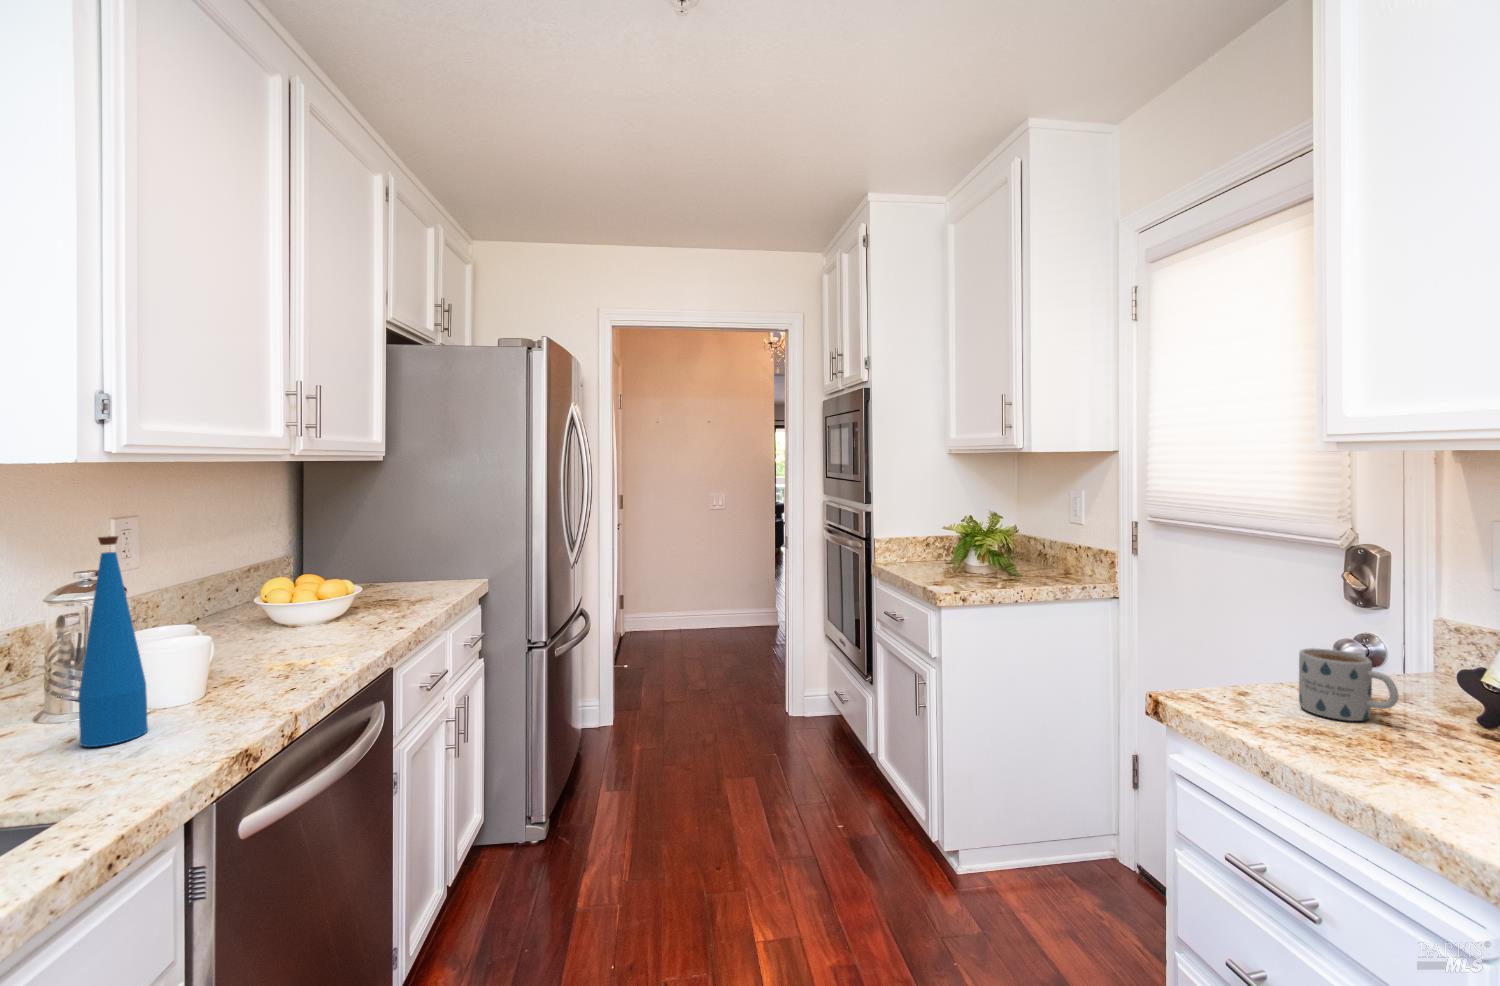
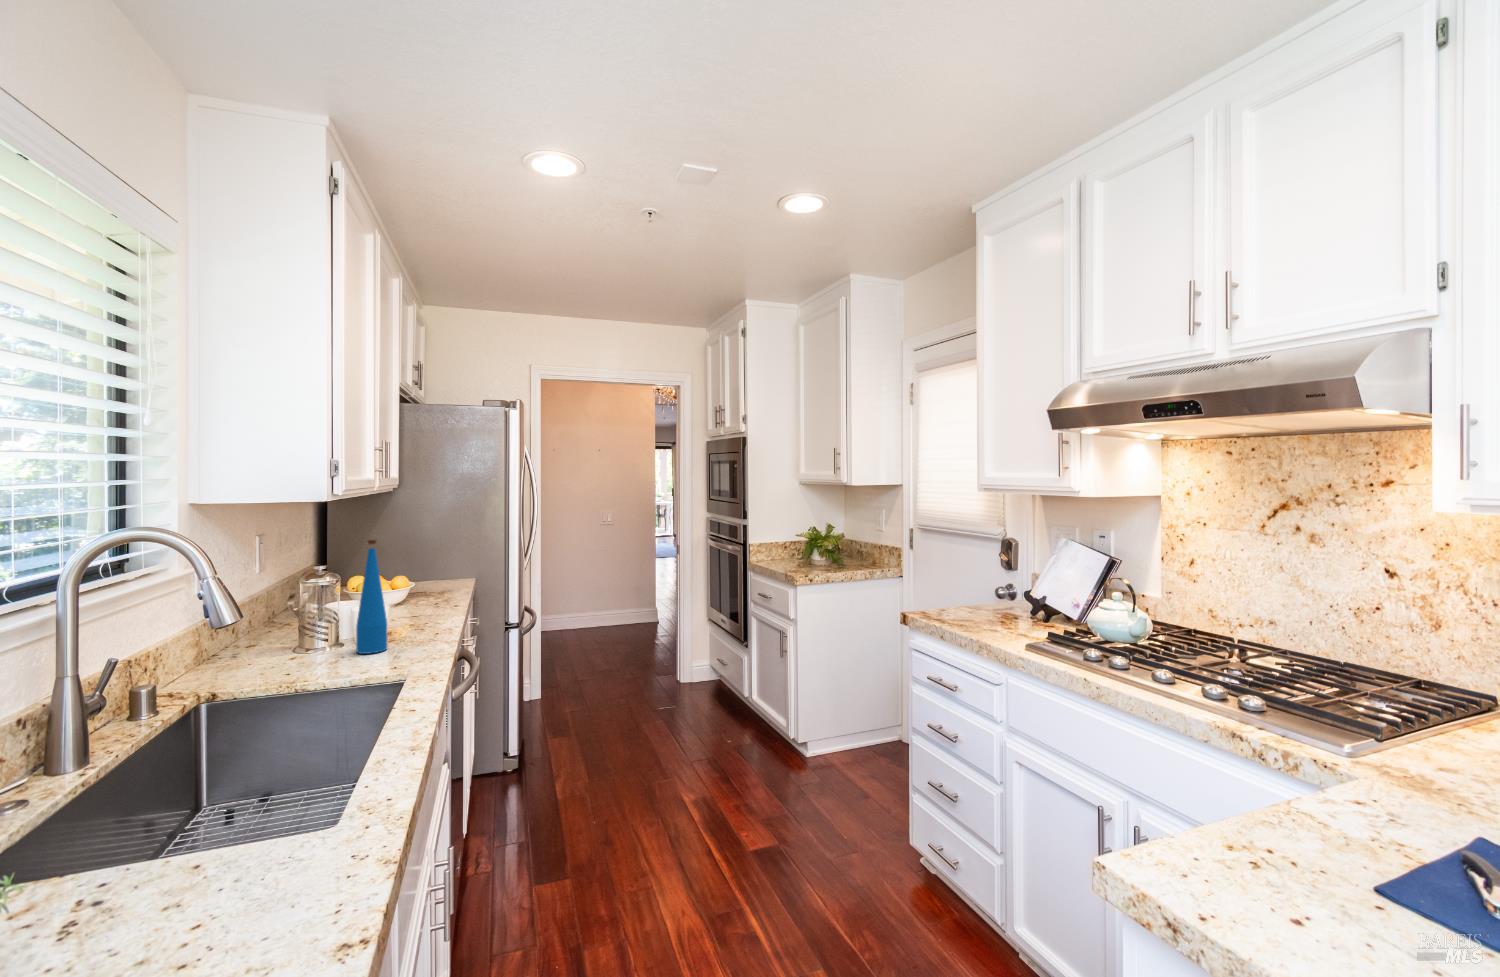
mug: present [1299,648,1399,721] -> none [962,585,995,615]

